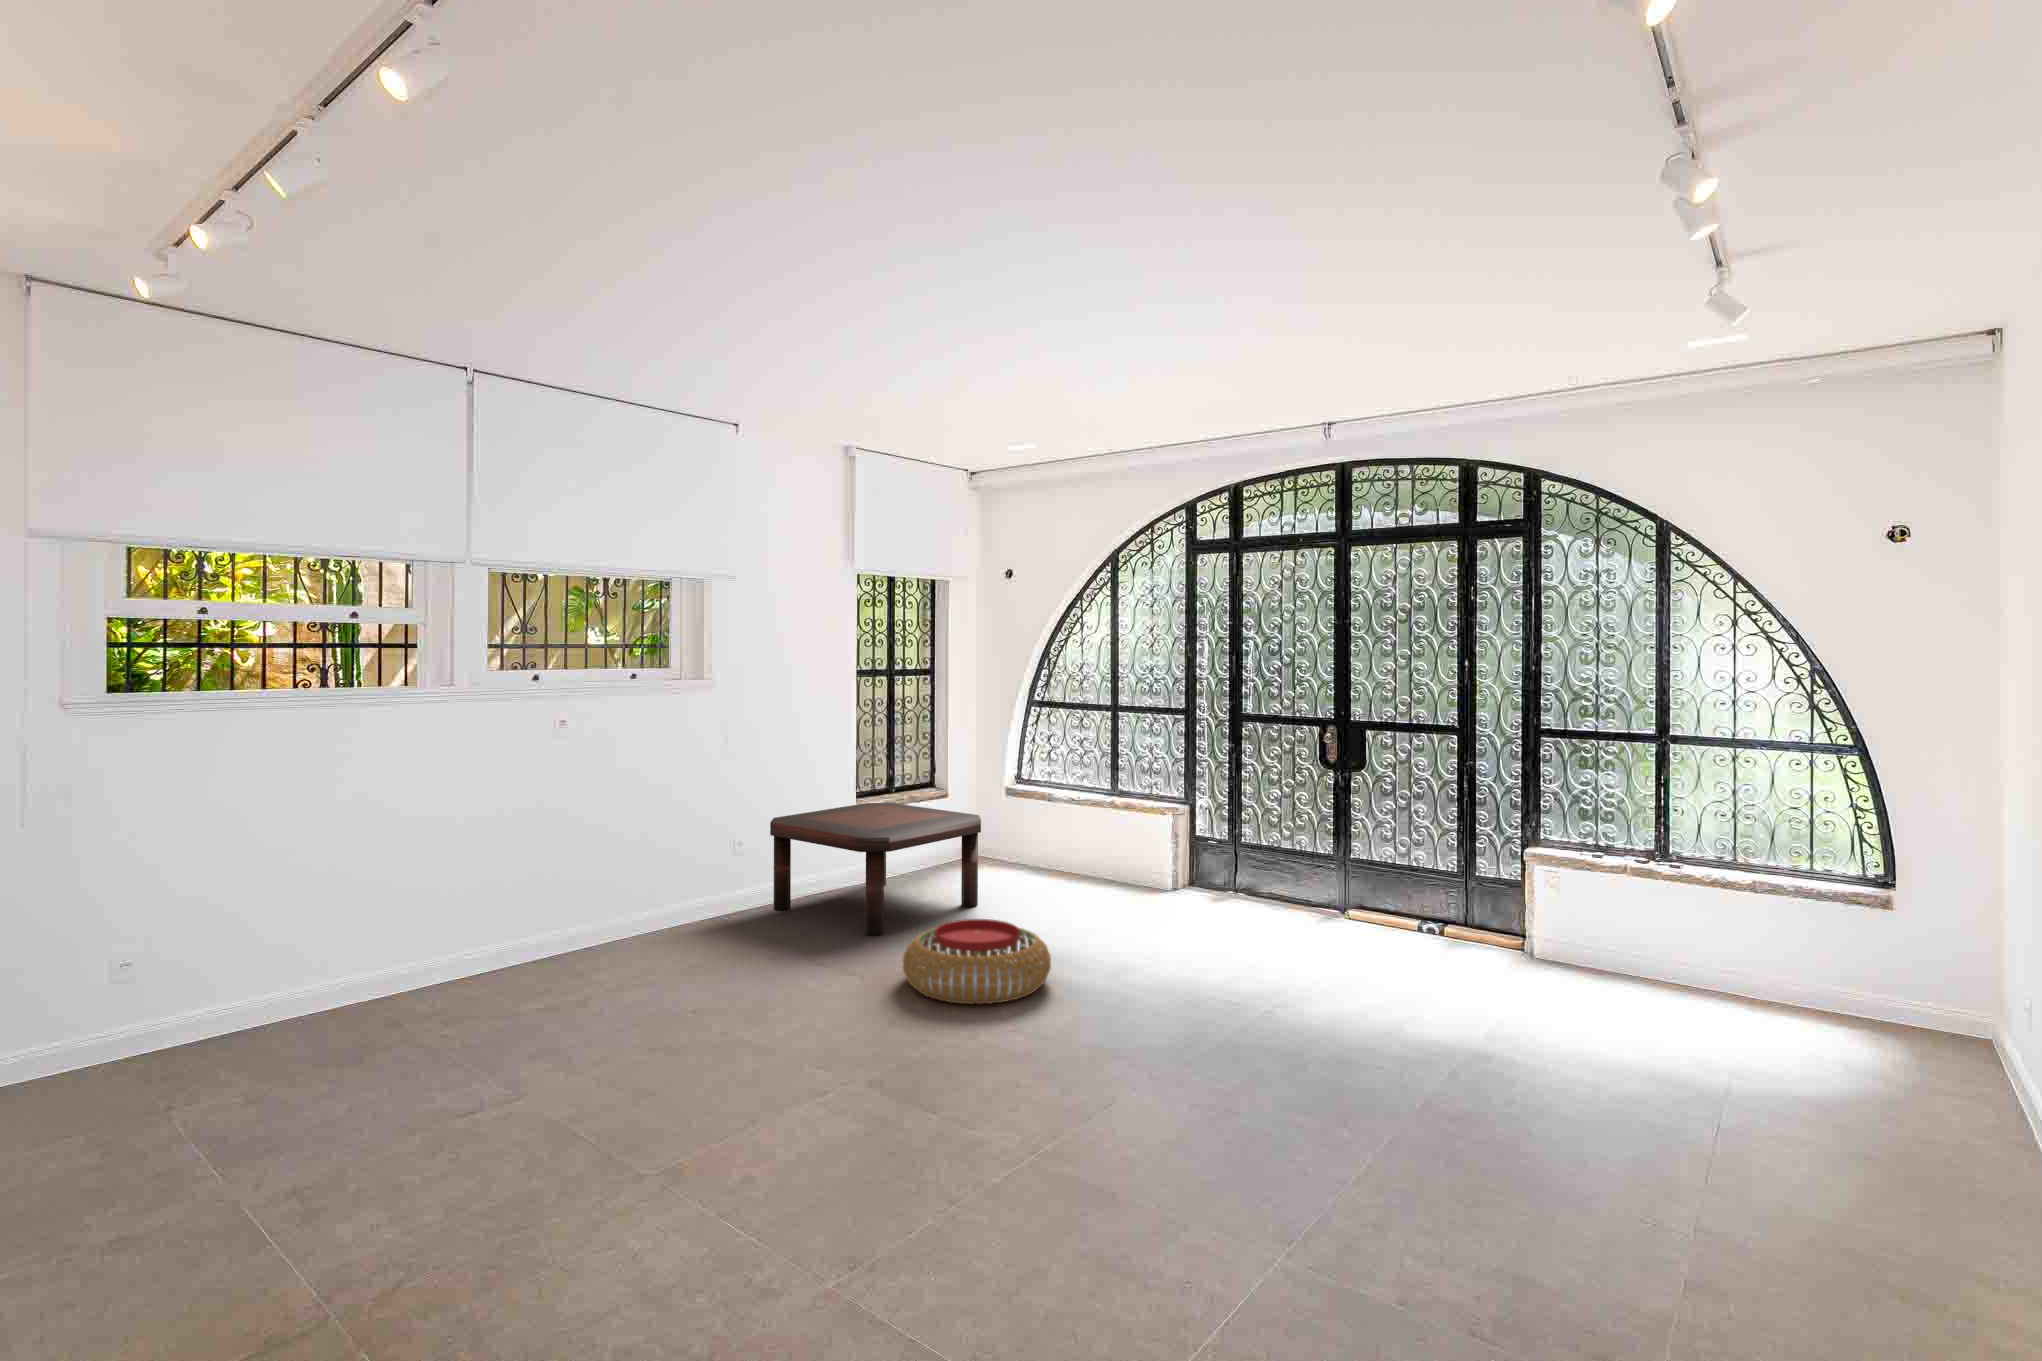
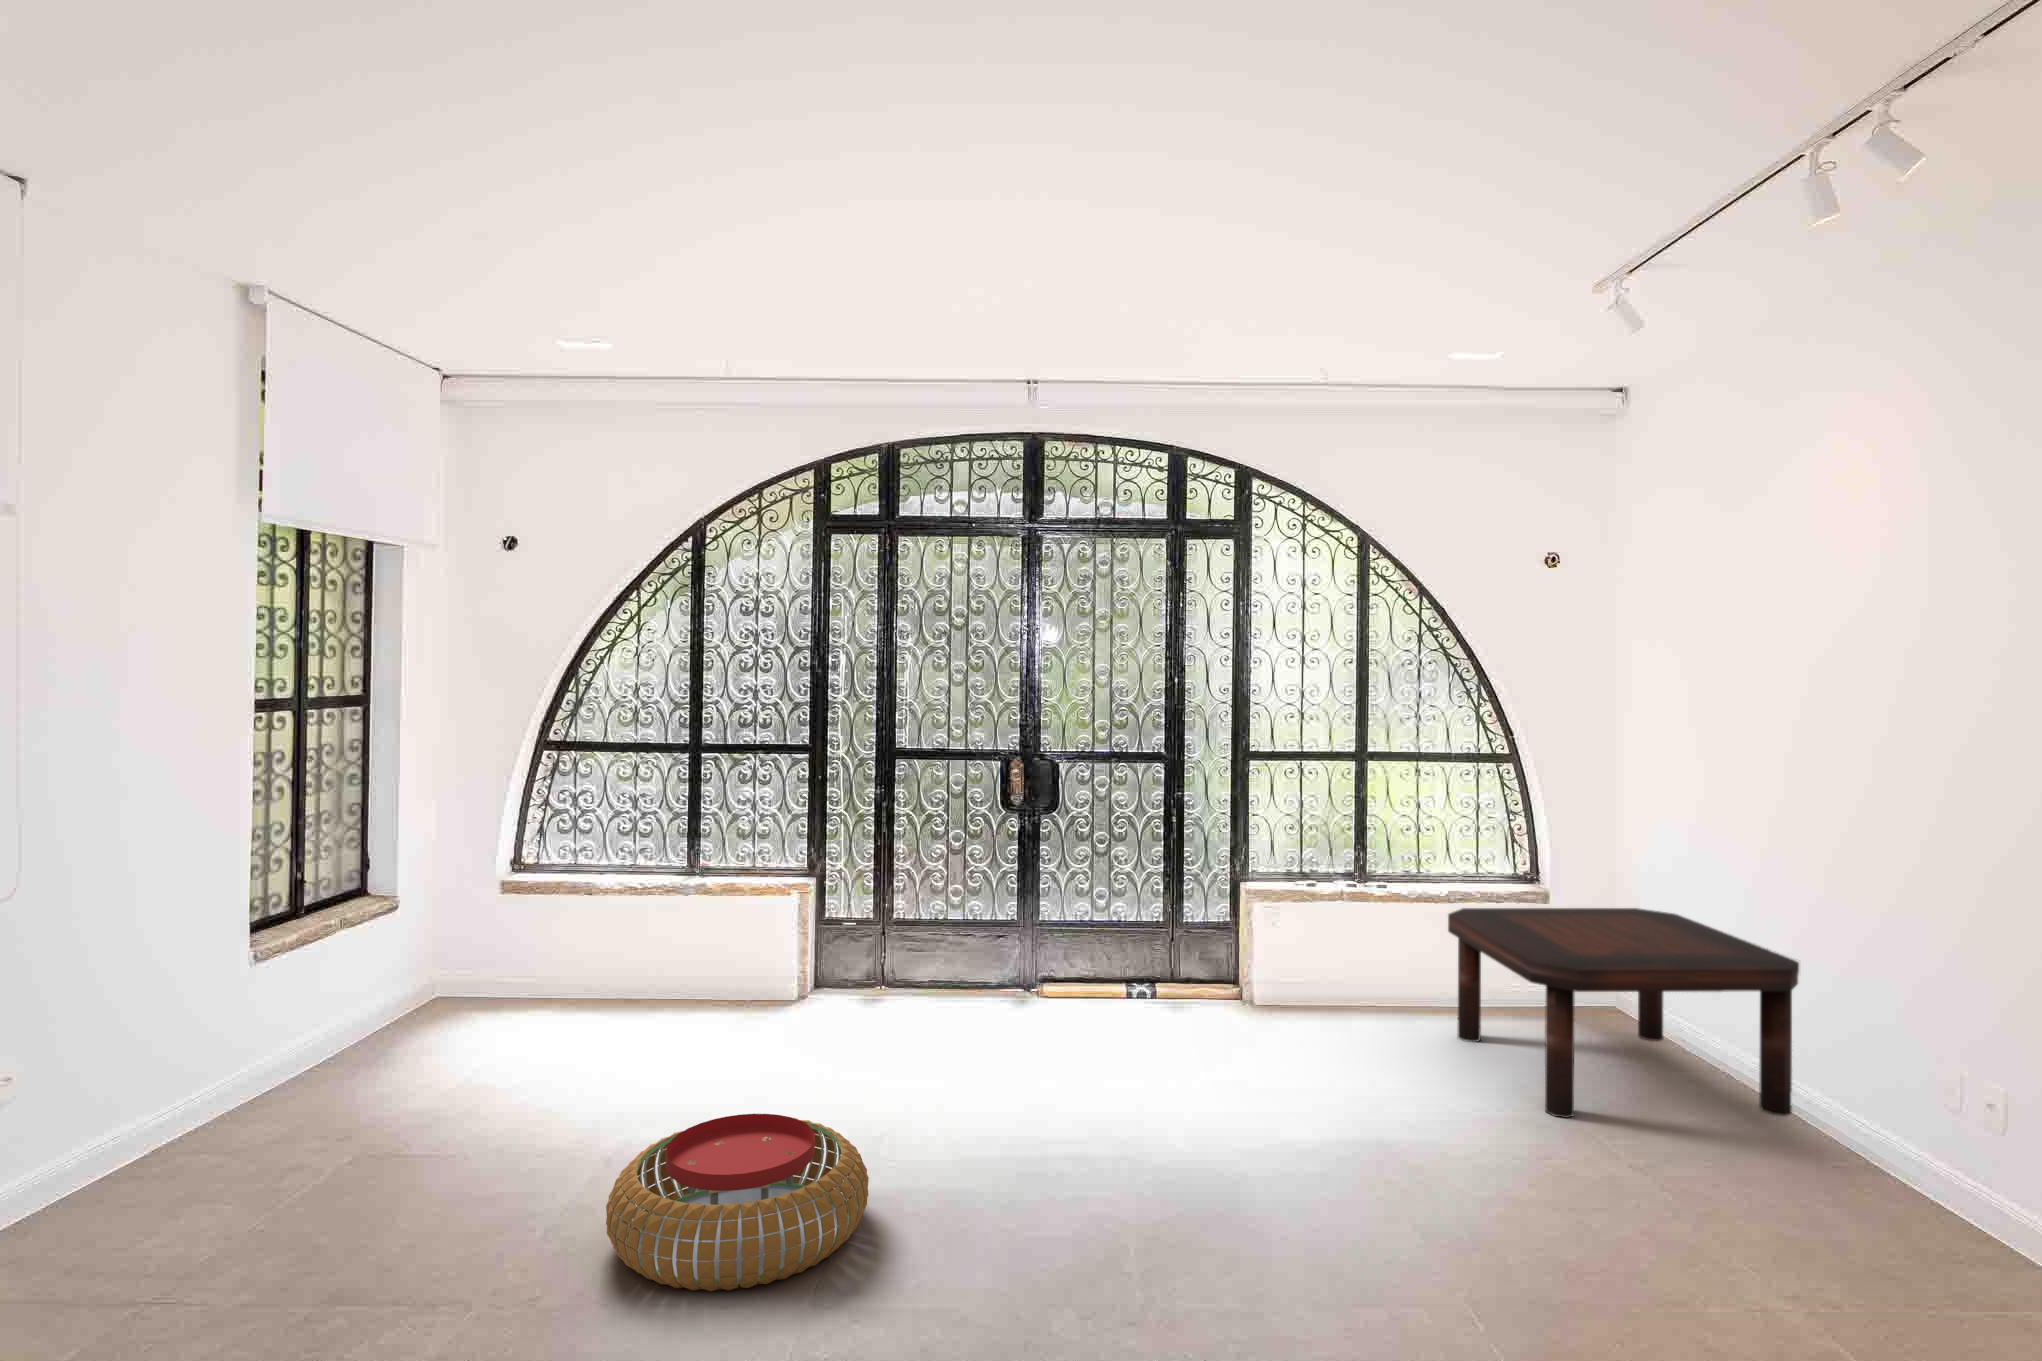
coffee table: present [770,803,981,935] -> present [1448,908,1799,1118]

